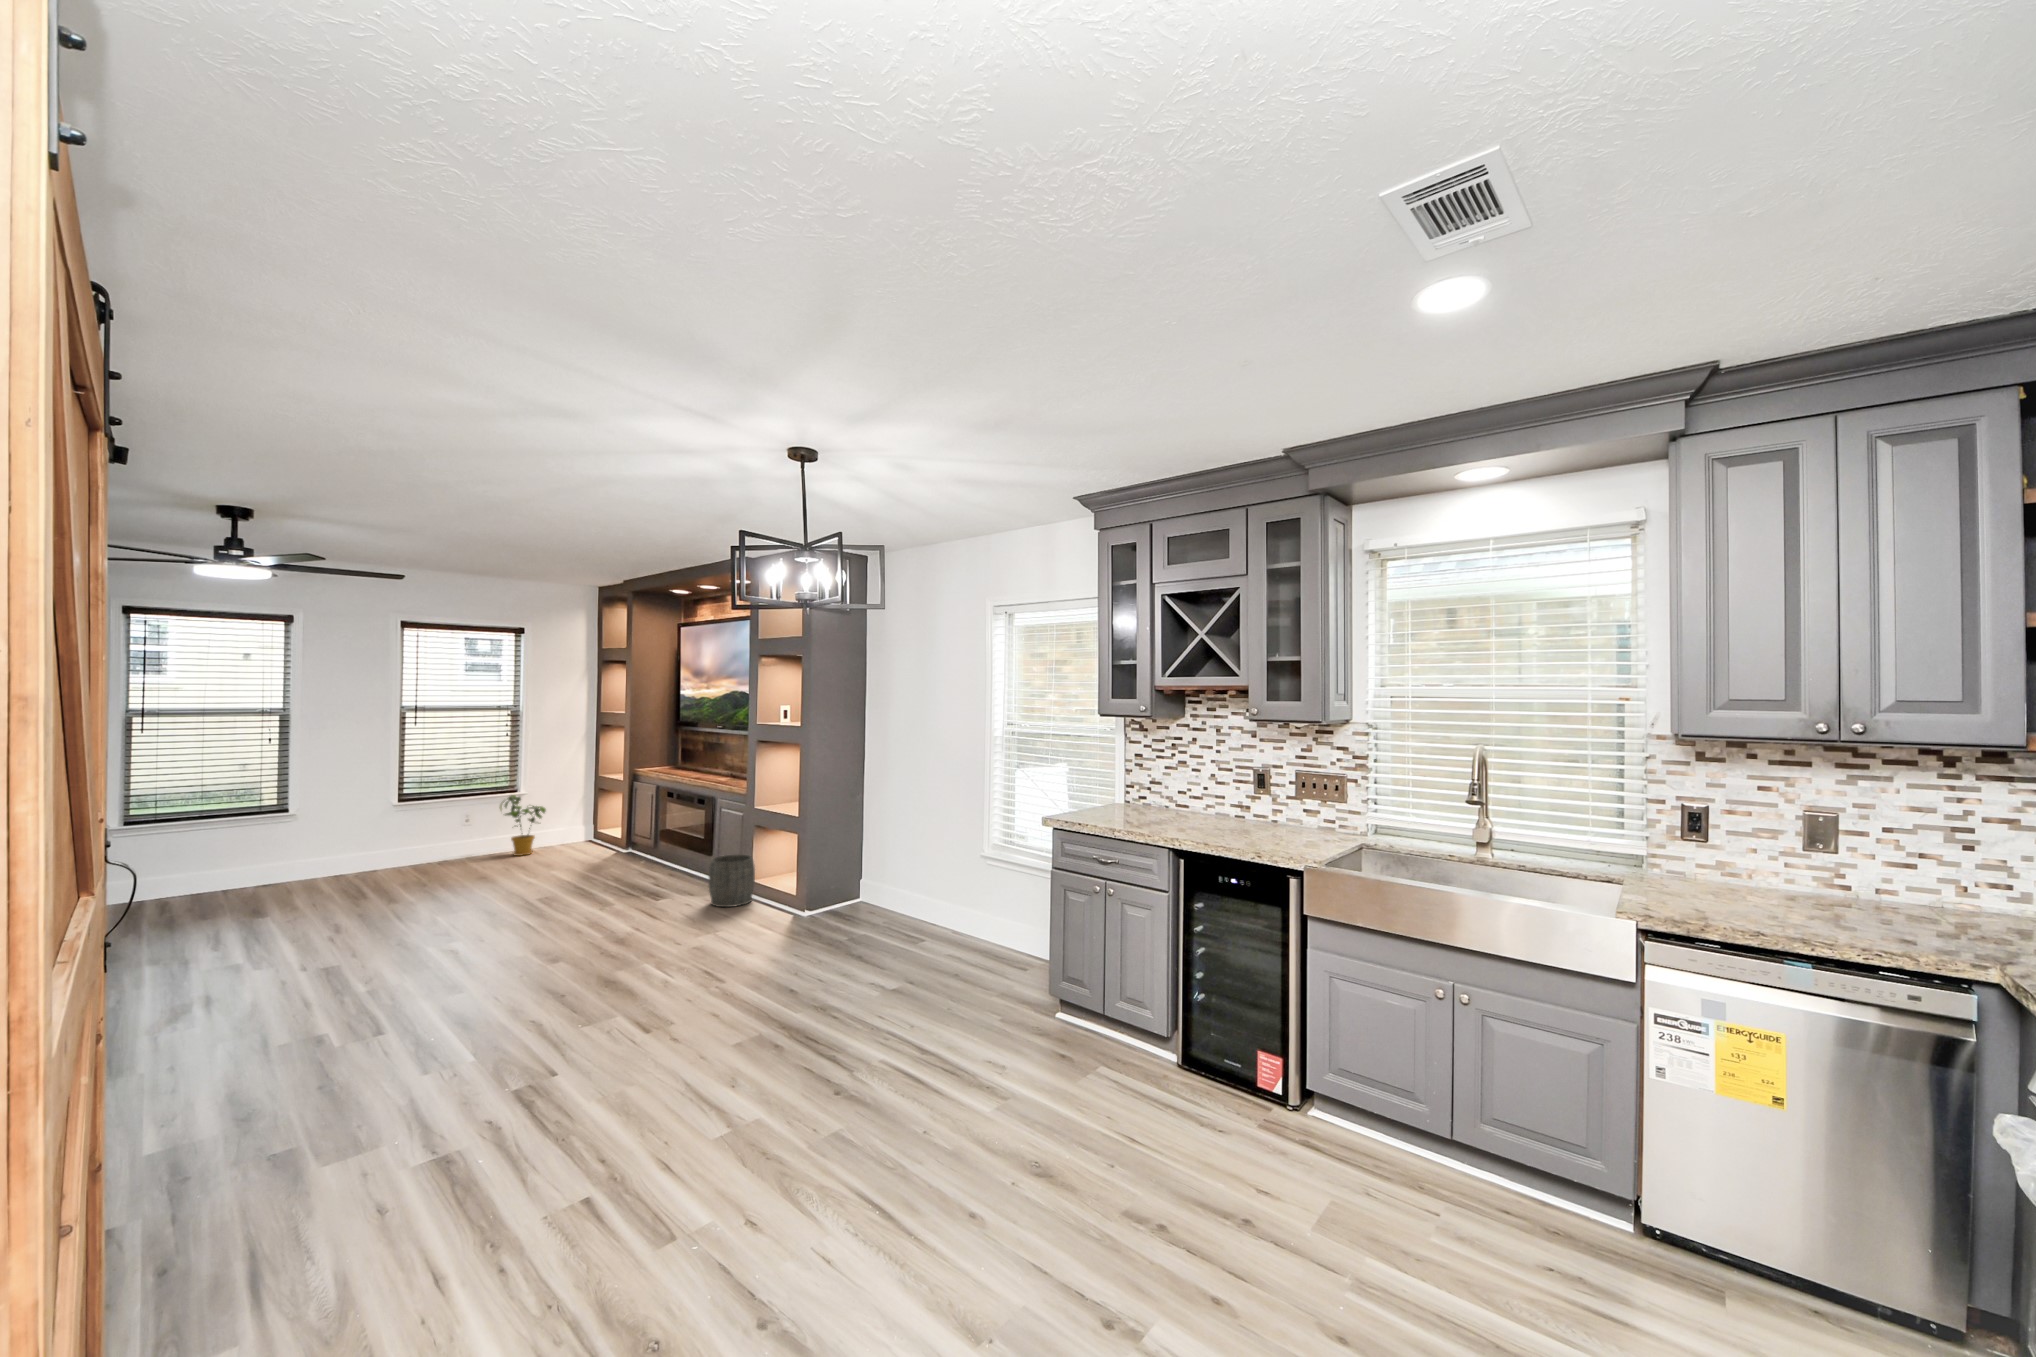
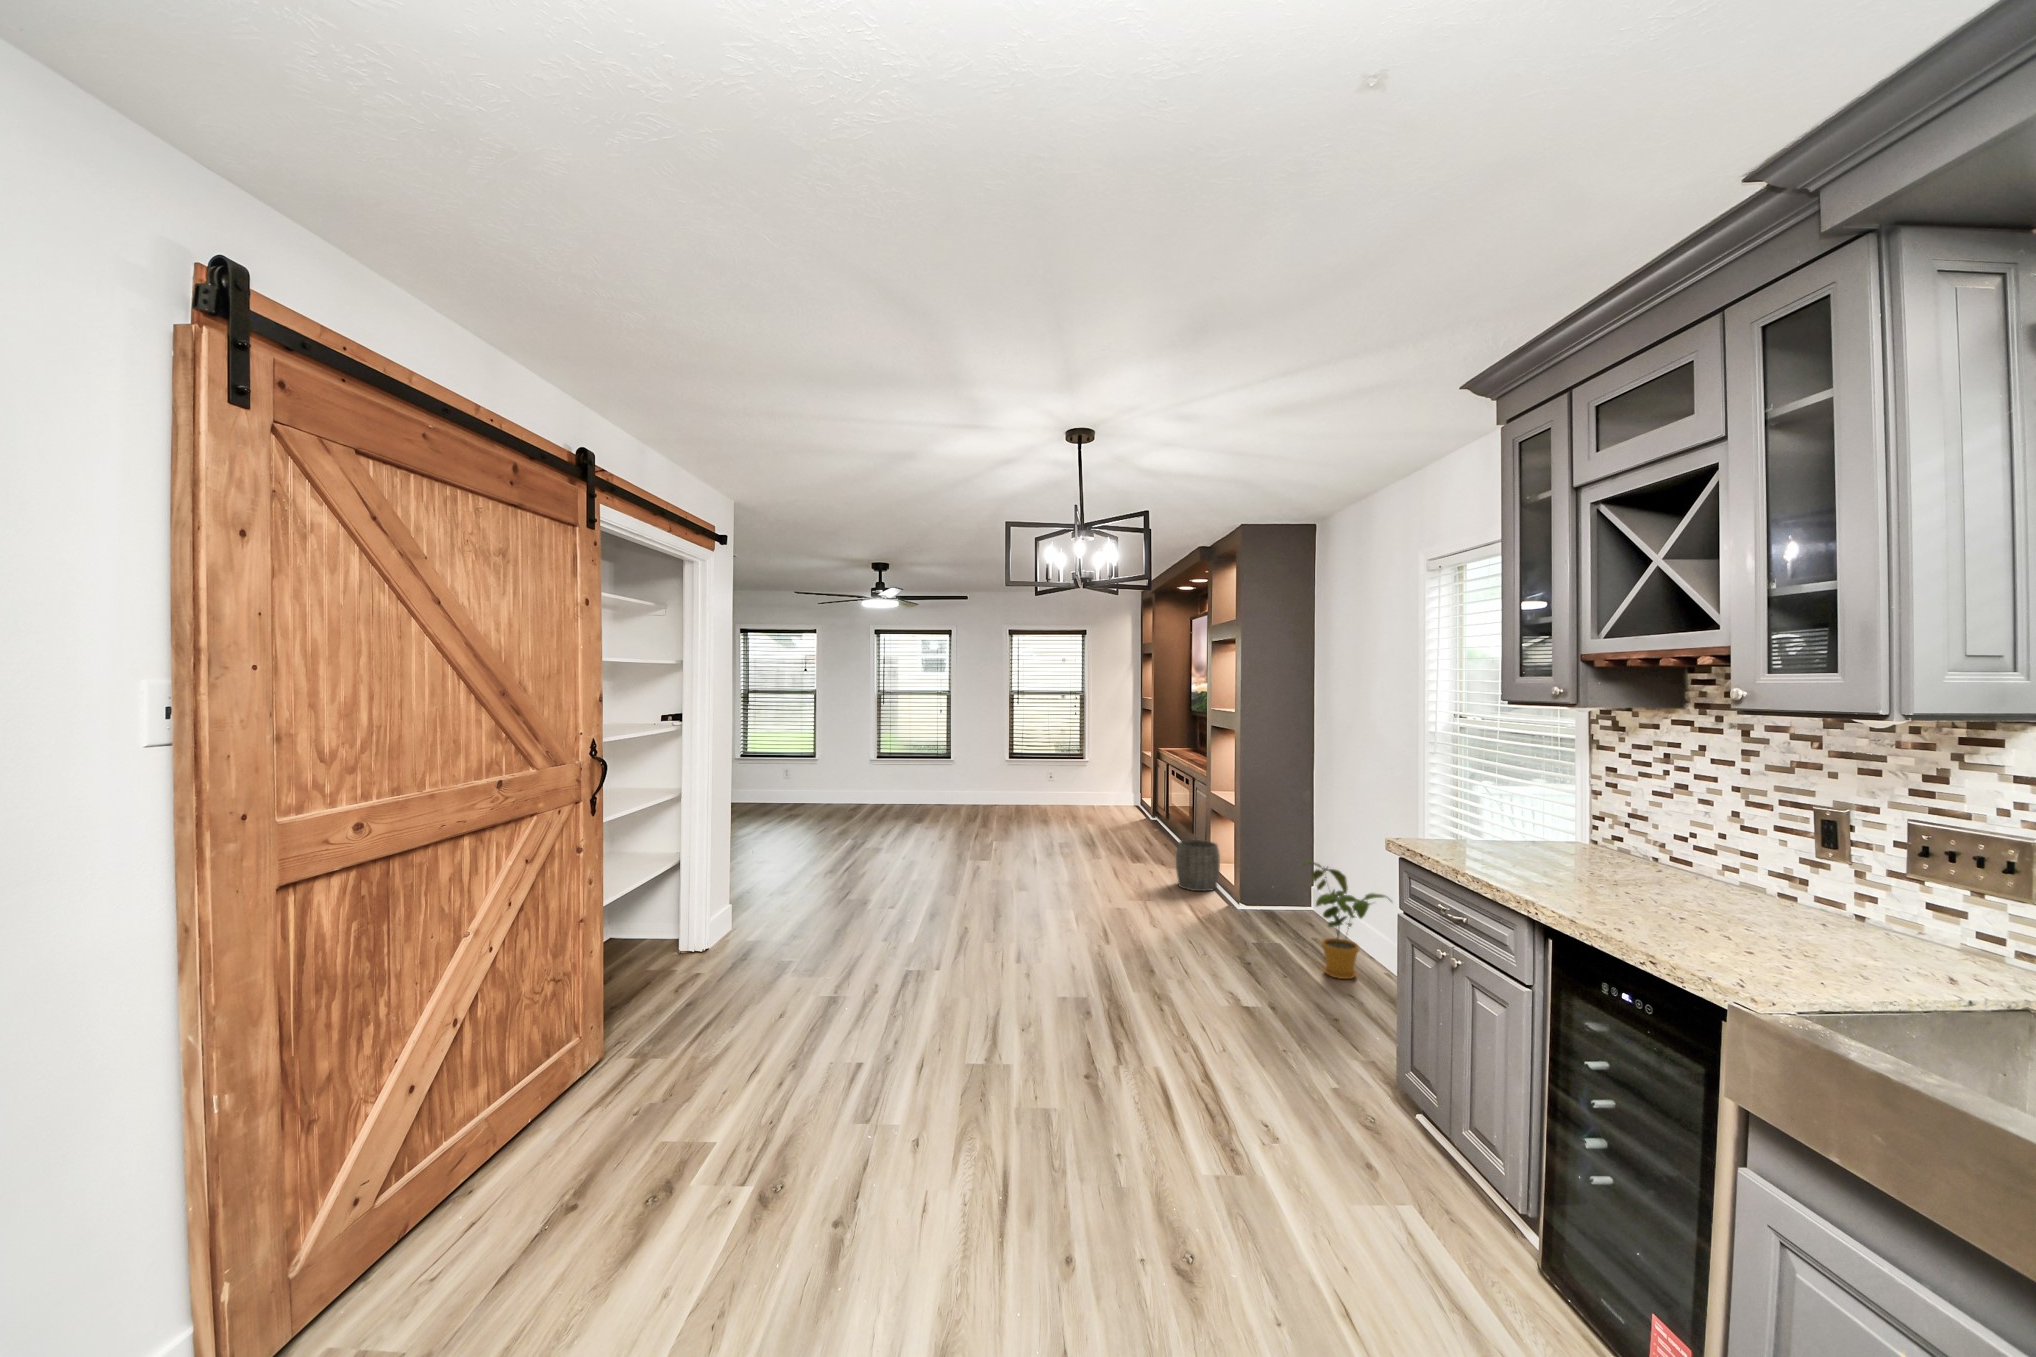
house plant: present [500,795,546,856] -> present [1302,860,1390,979]

